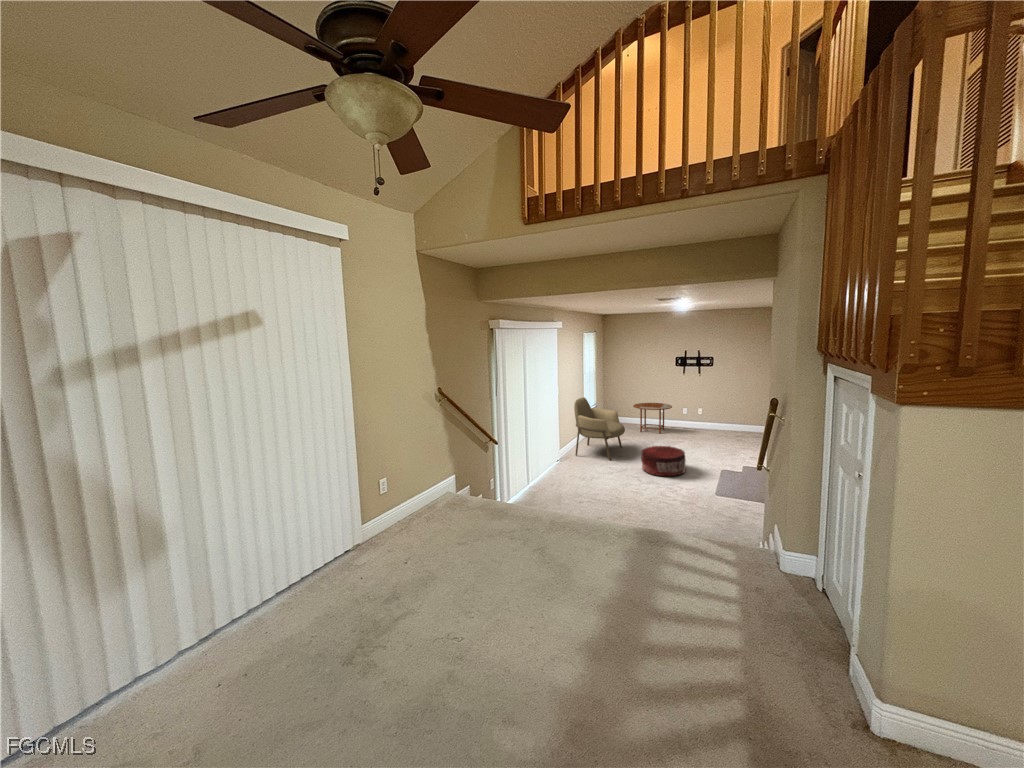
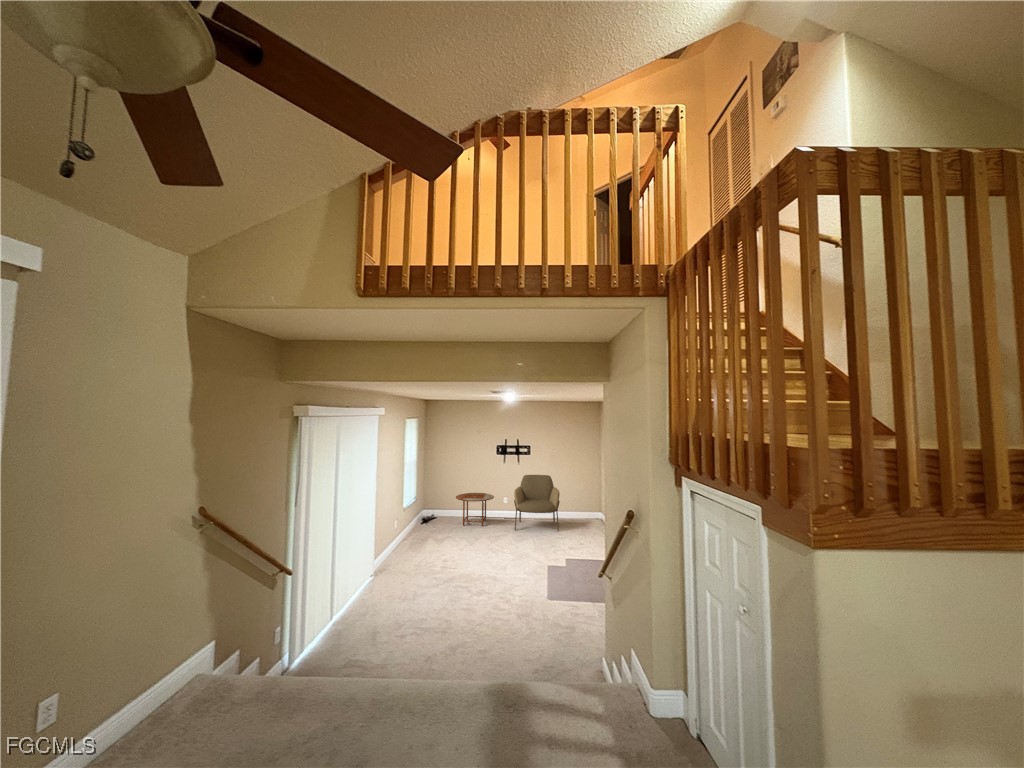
armchair: present [574,397,625,460] -> present [514,475,560,531]
pouf: present [641,446,686,476] -> none [469,543,514,581]

